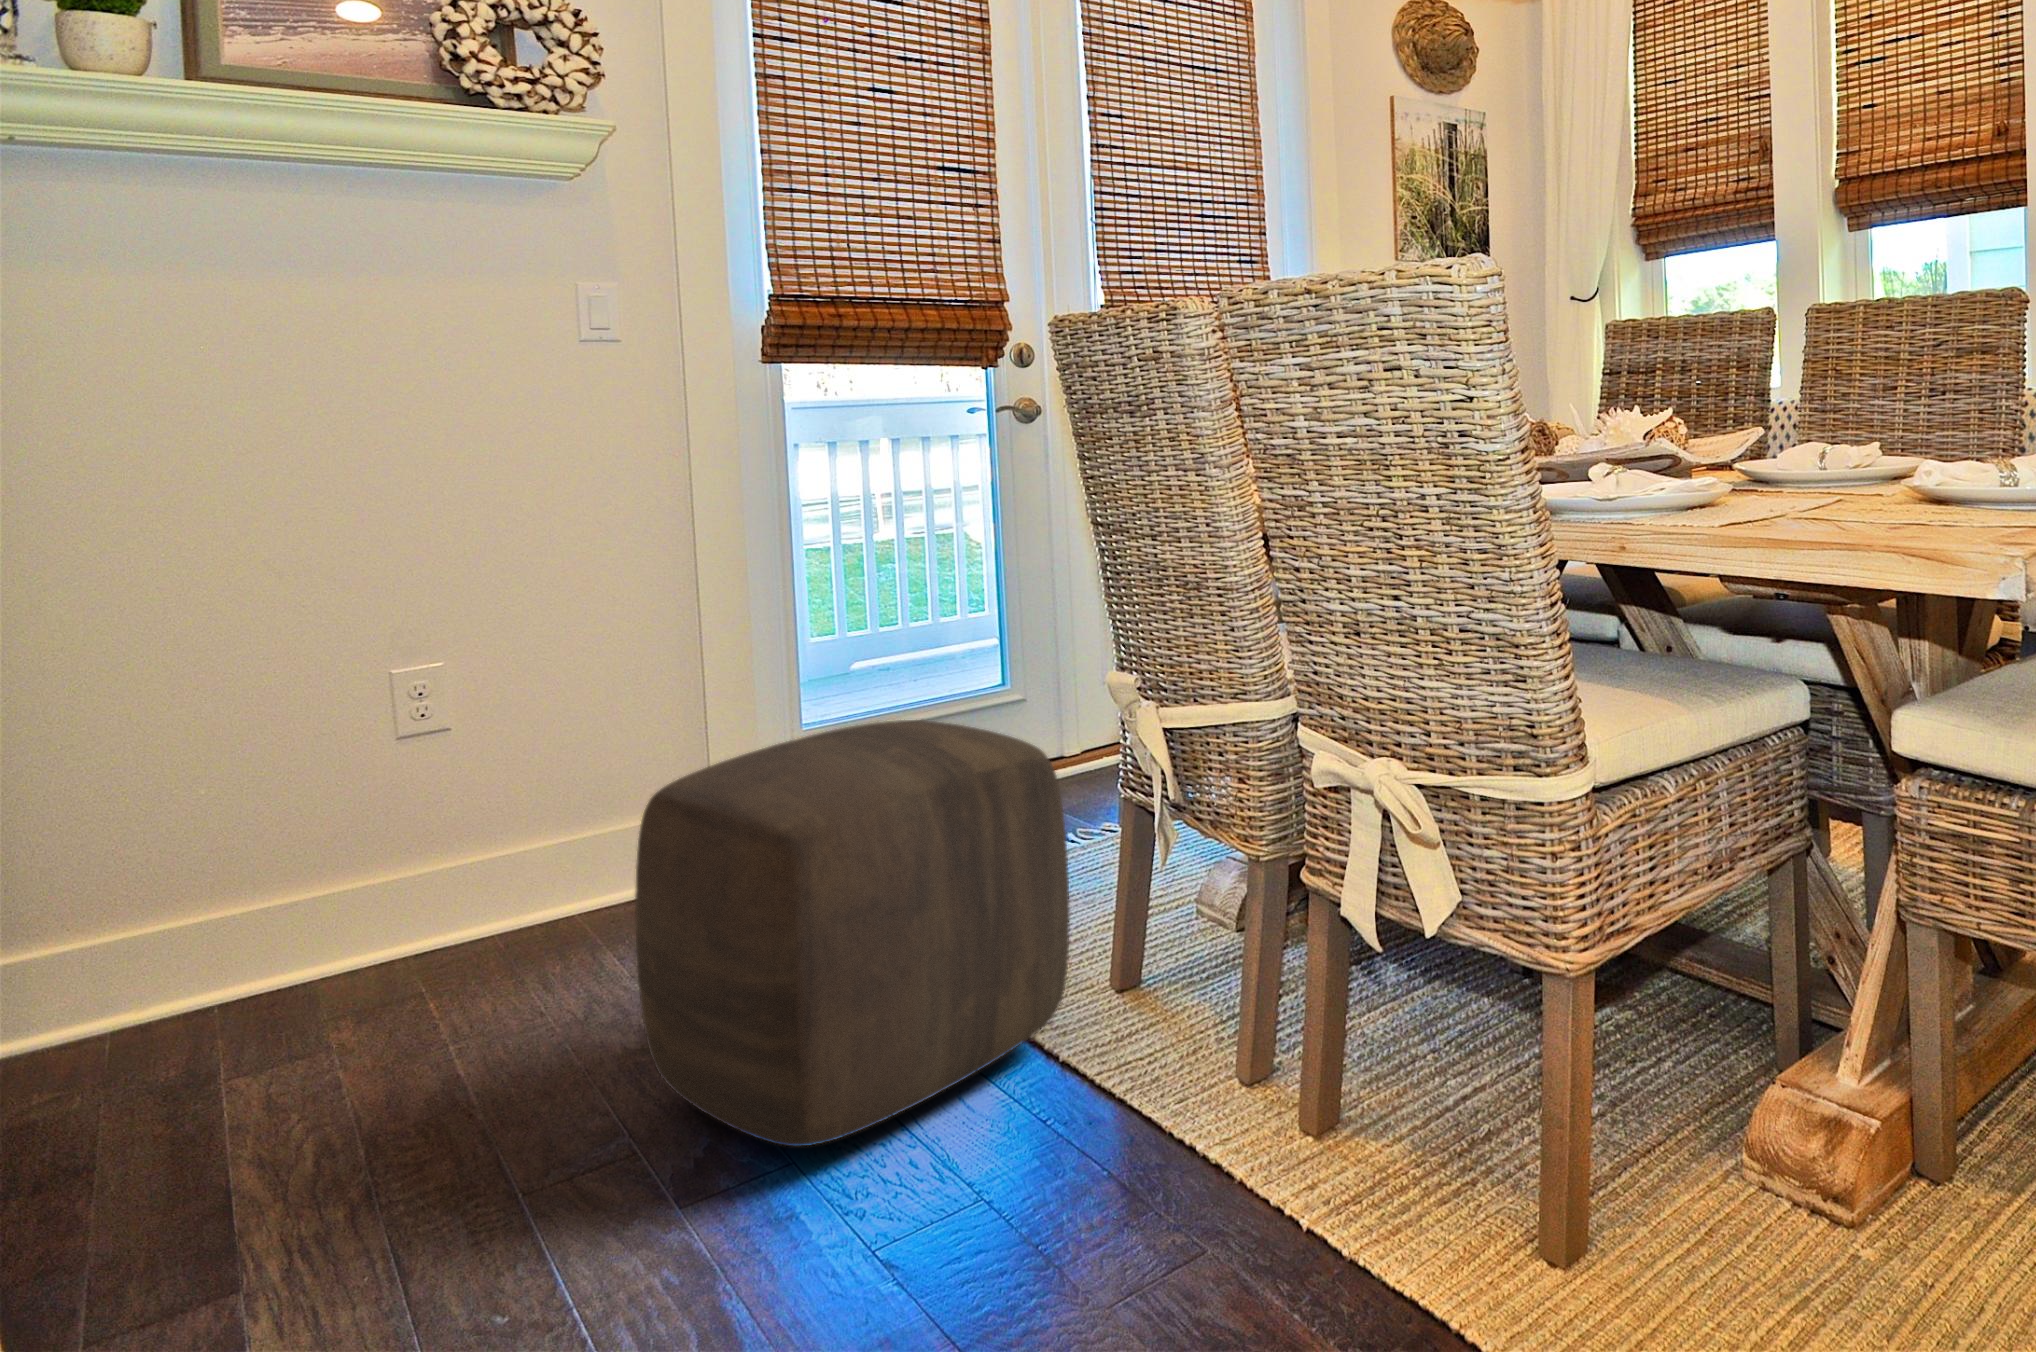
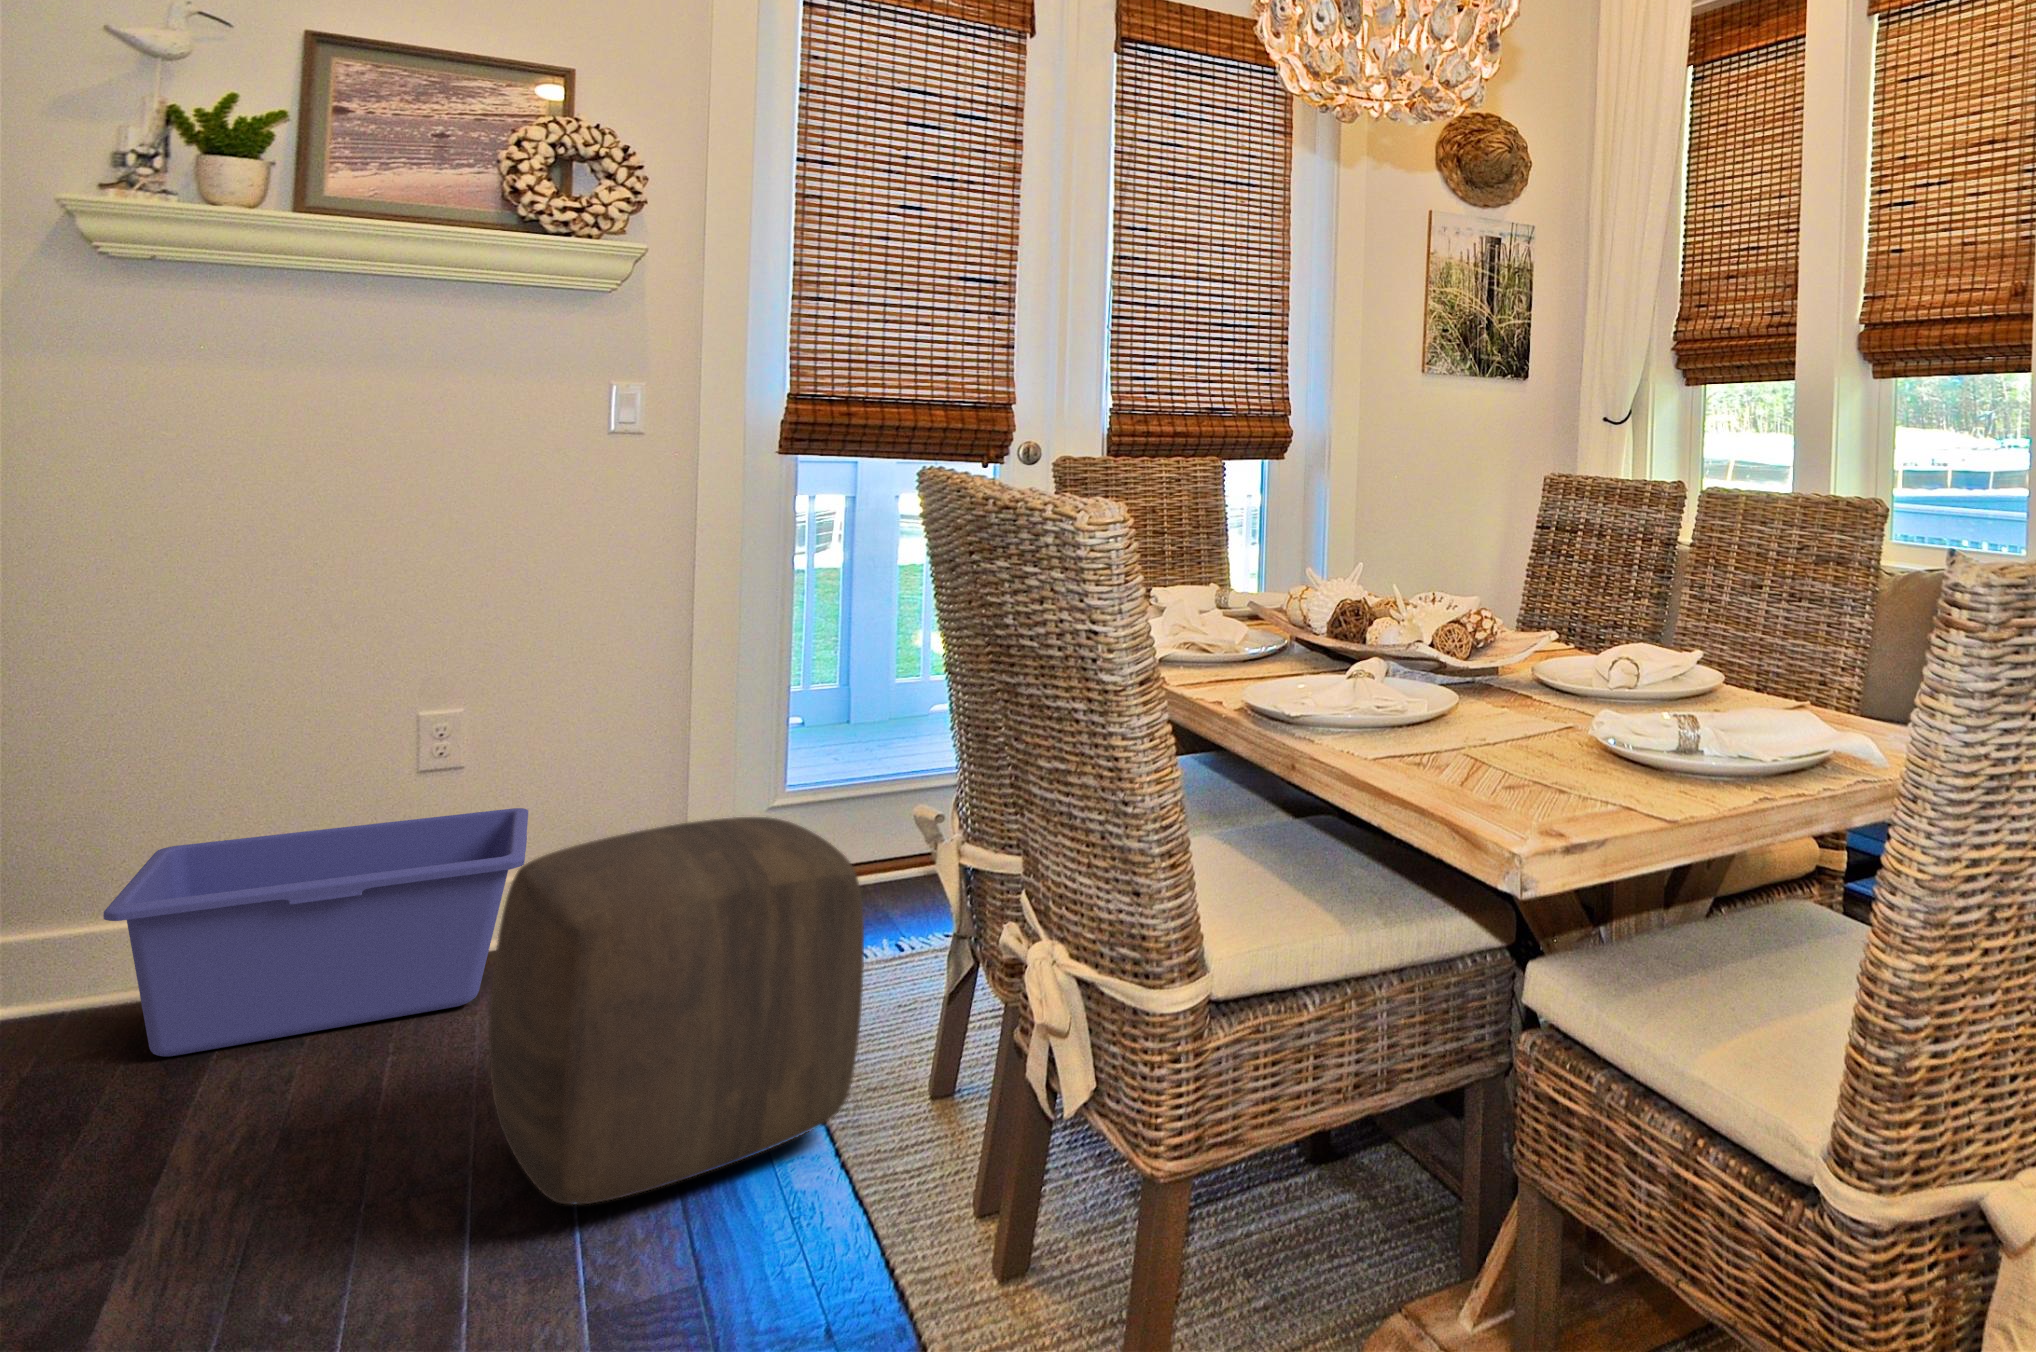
storage bin: none [63,771,575,1094] -> present [104,808,528,1056]

